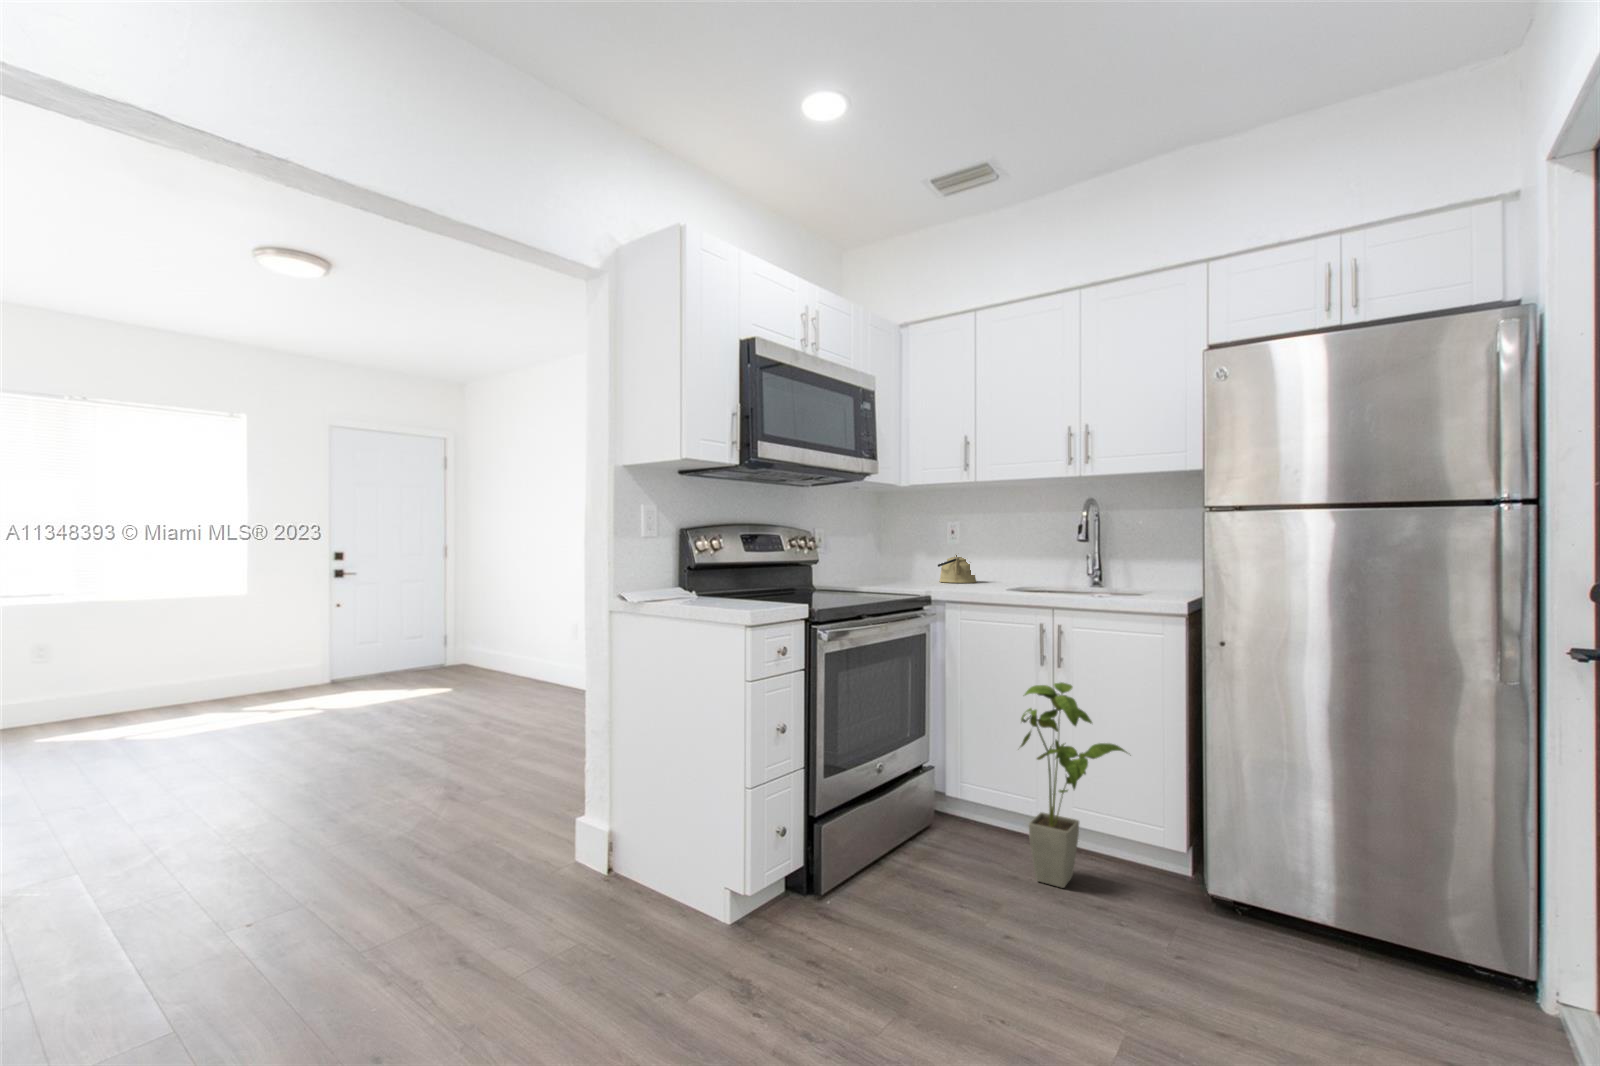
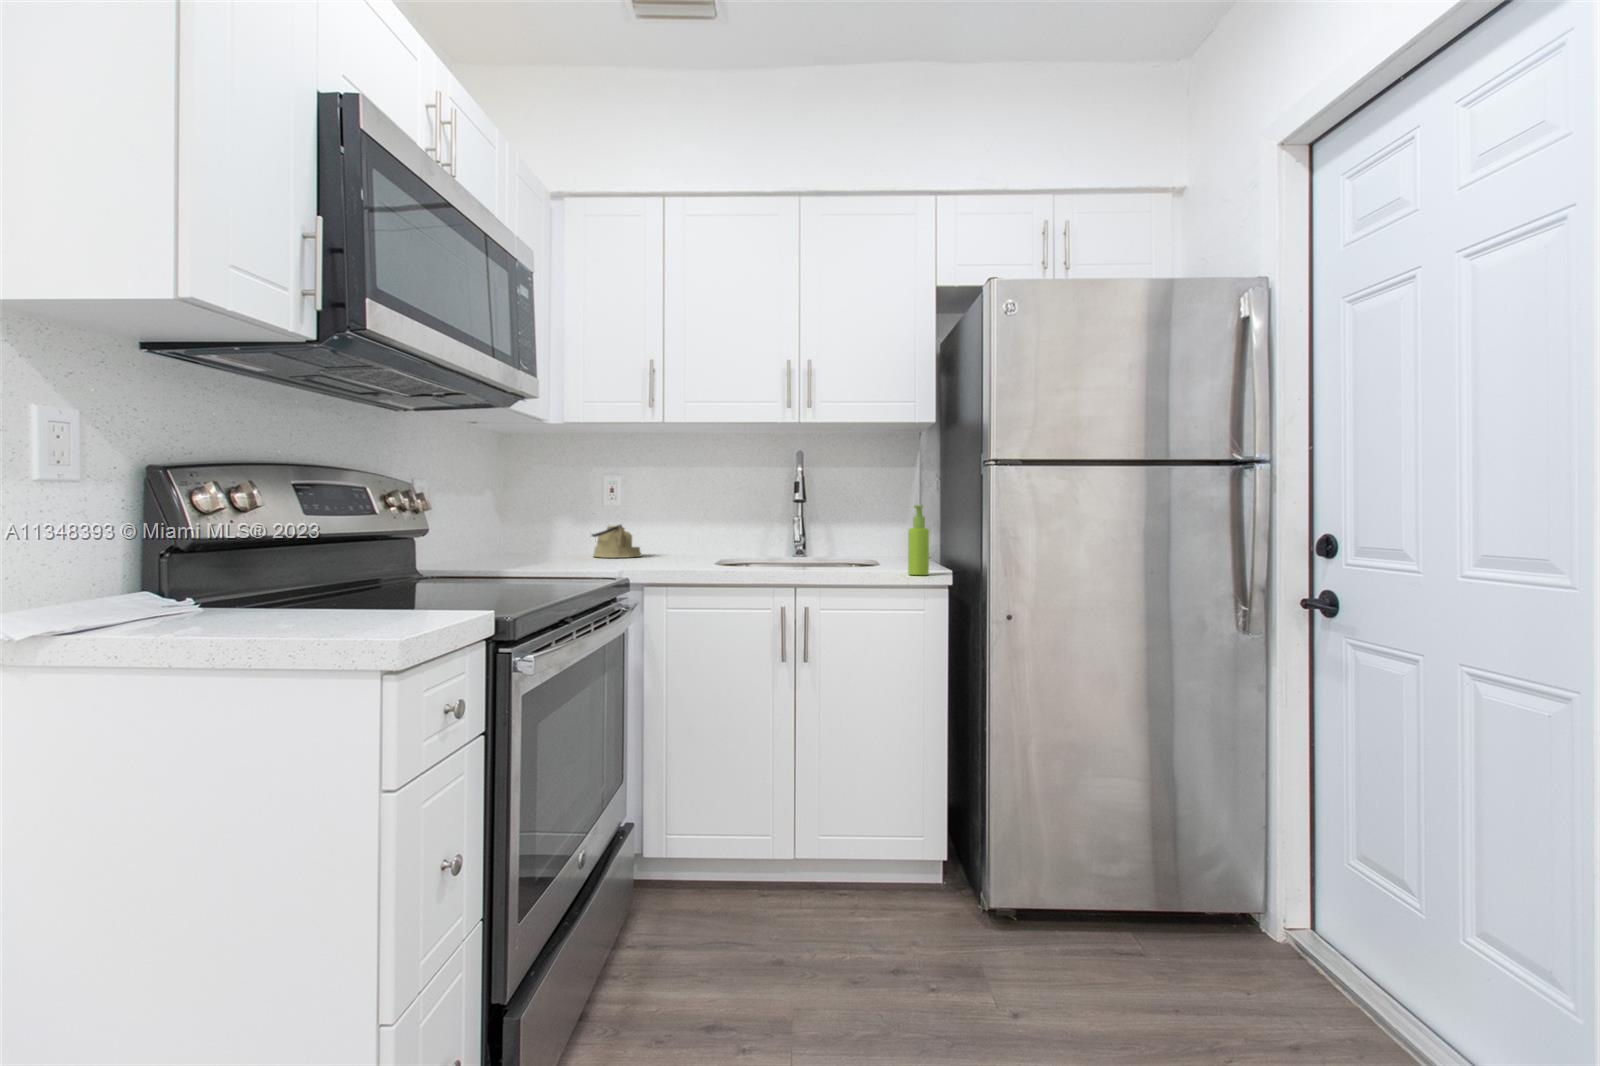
soap dispenser: none [1148,544,1167,603] -> present [908,505,929,575]
house plant: present [1021,682,1127,888] -> none [774,685,910,953]

